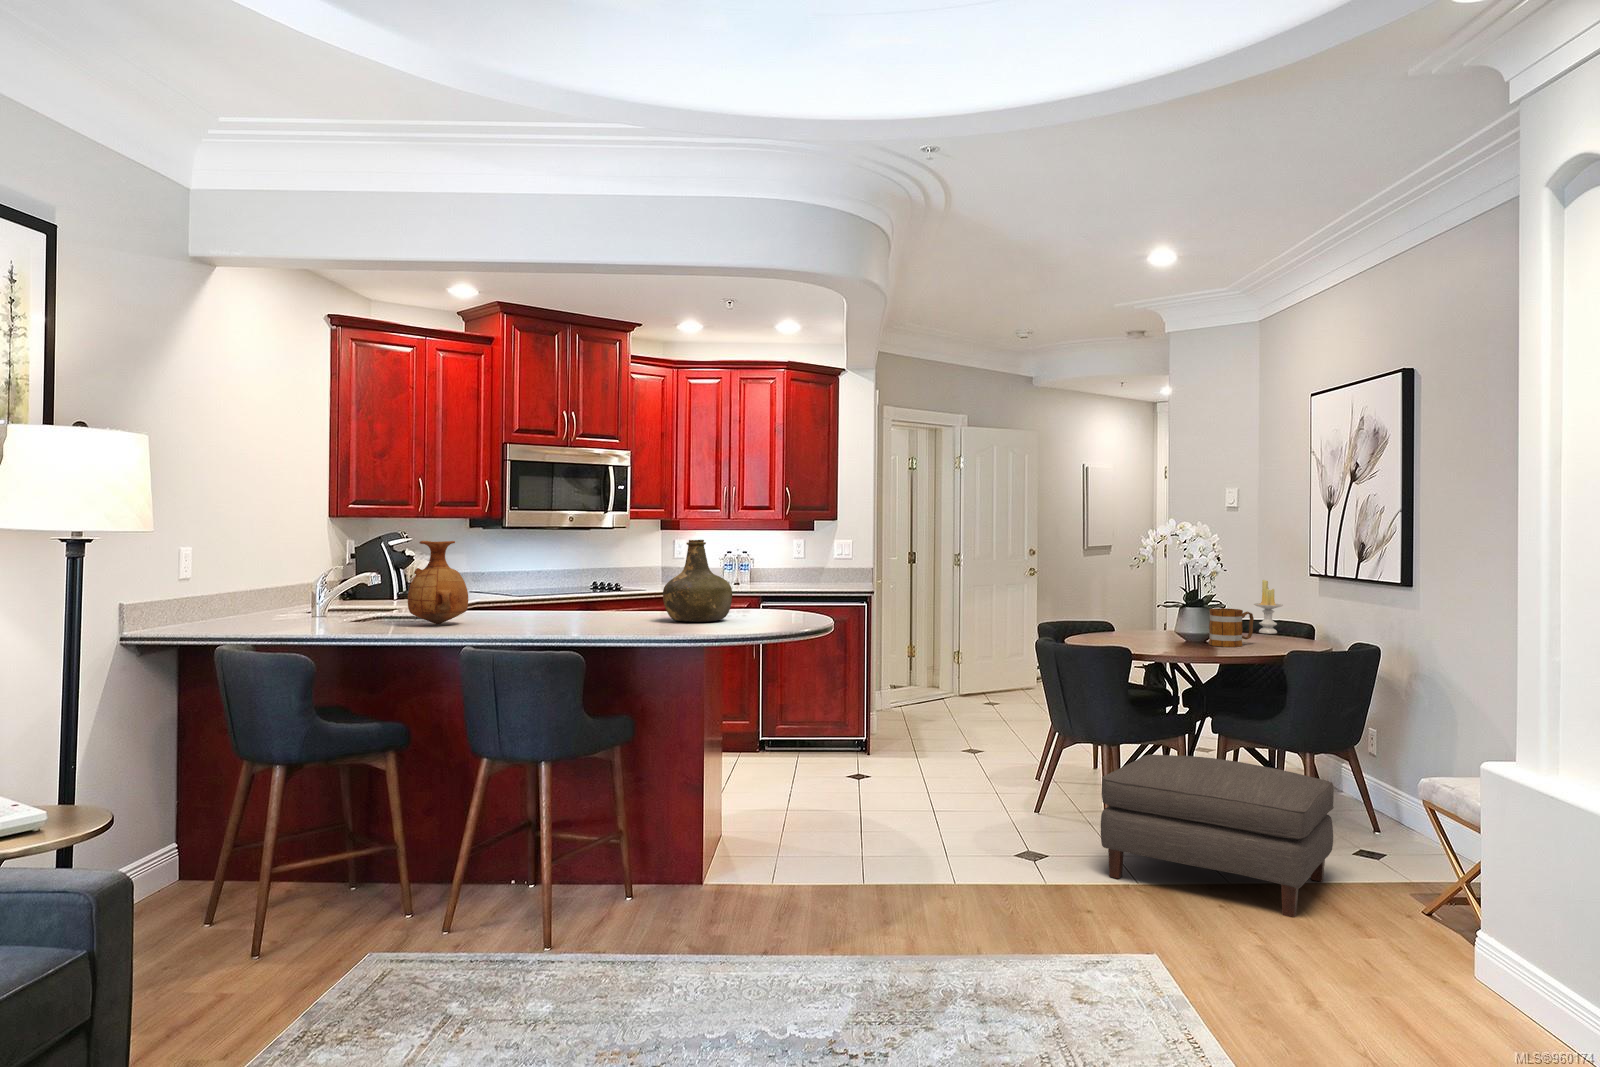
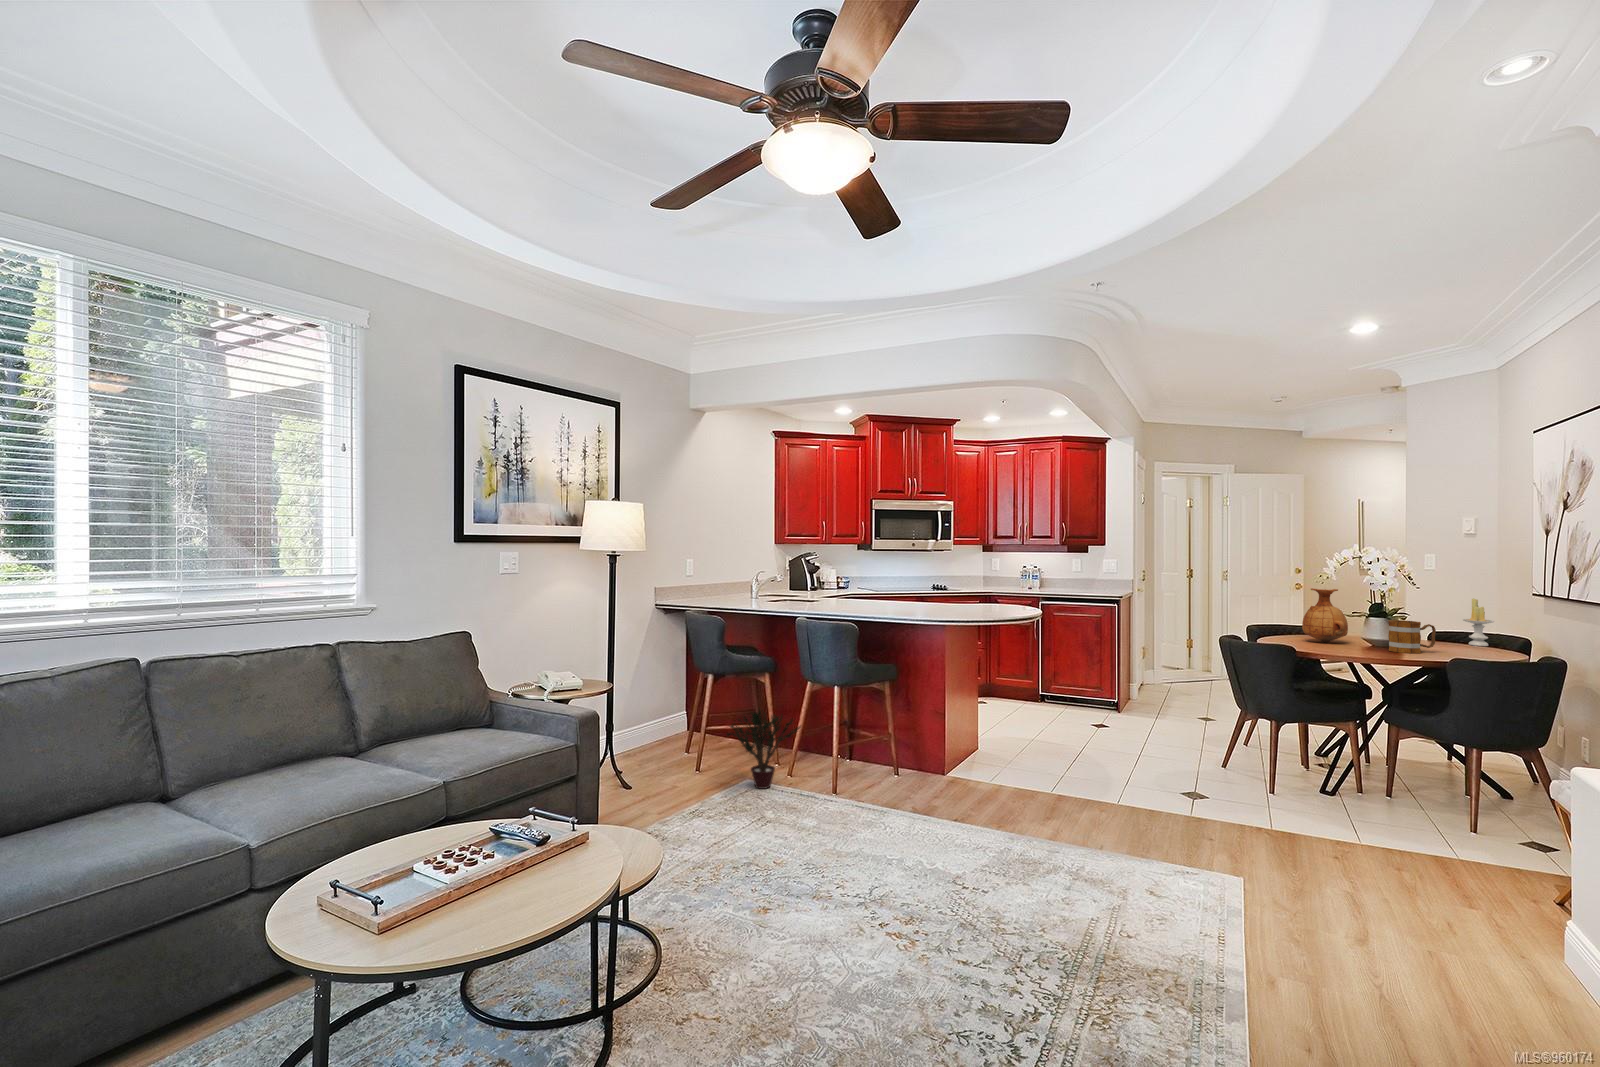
bottle: present [663,540,732,622] -> none [927,558,971,610]
vase: present [408,541,468,625] -> present [1302,588,1348,642]
ottoman: present [1101,754,1334,918] -> none [1244,733,1476,877]
potted plant: none [330,817,486,967] -> present [727,710,800,789]

